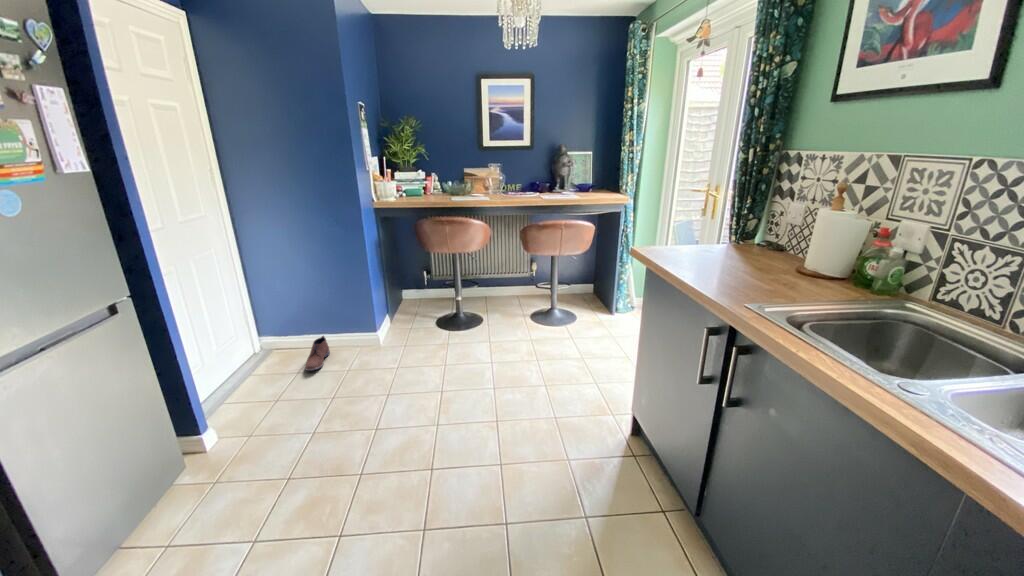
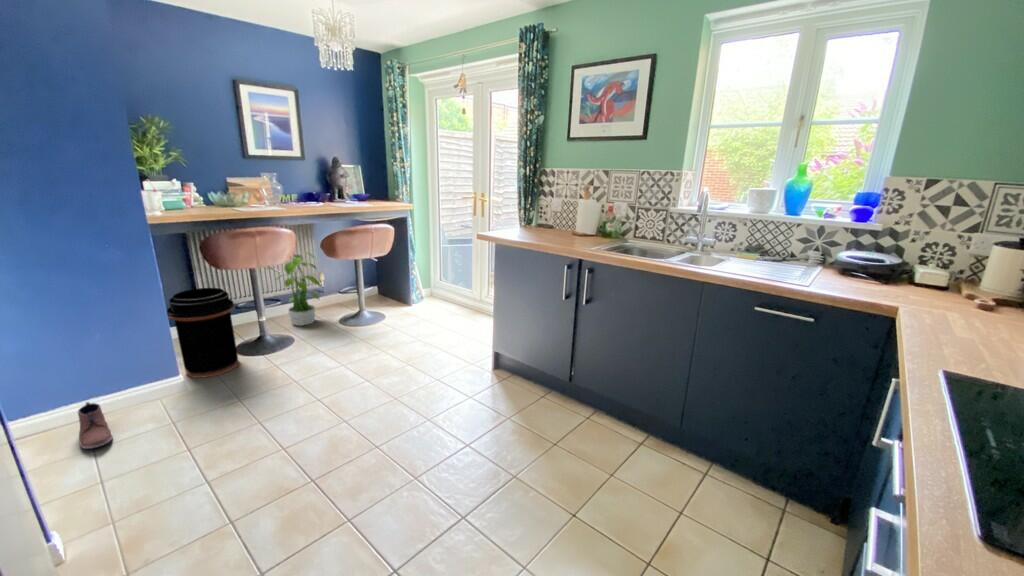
potted plant: none [477,238,523,311] -> present [266,252,320,326]
trash can: none [386,264,432,339] -> present [167,288,239,378]

